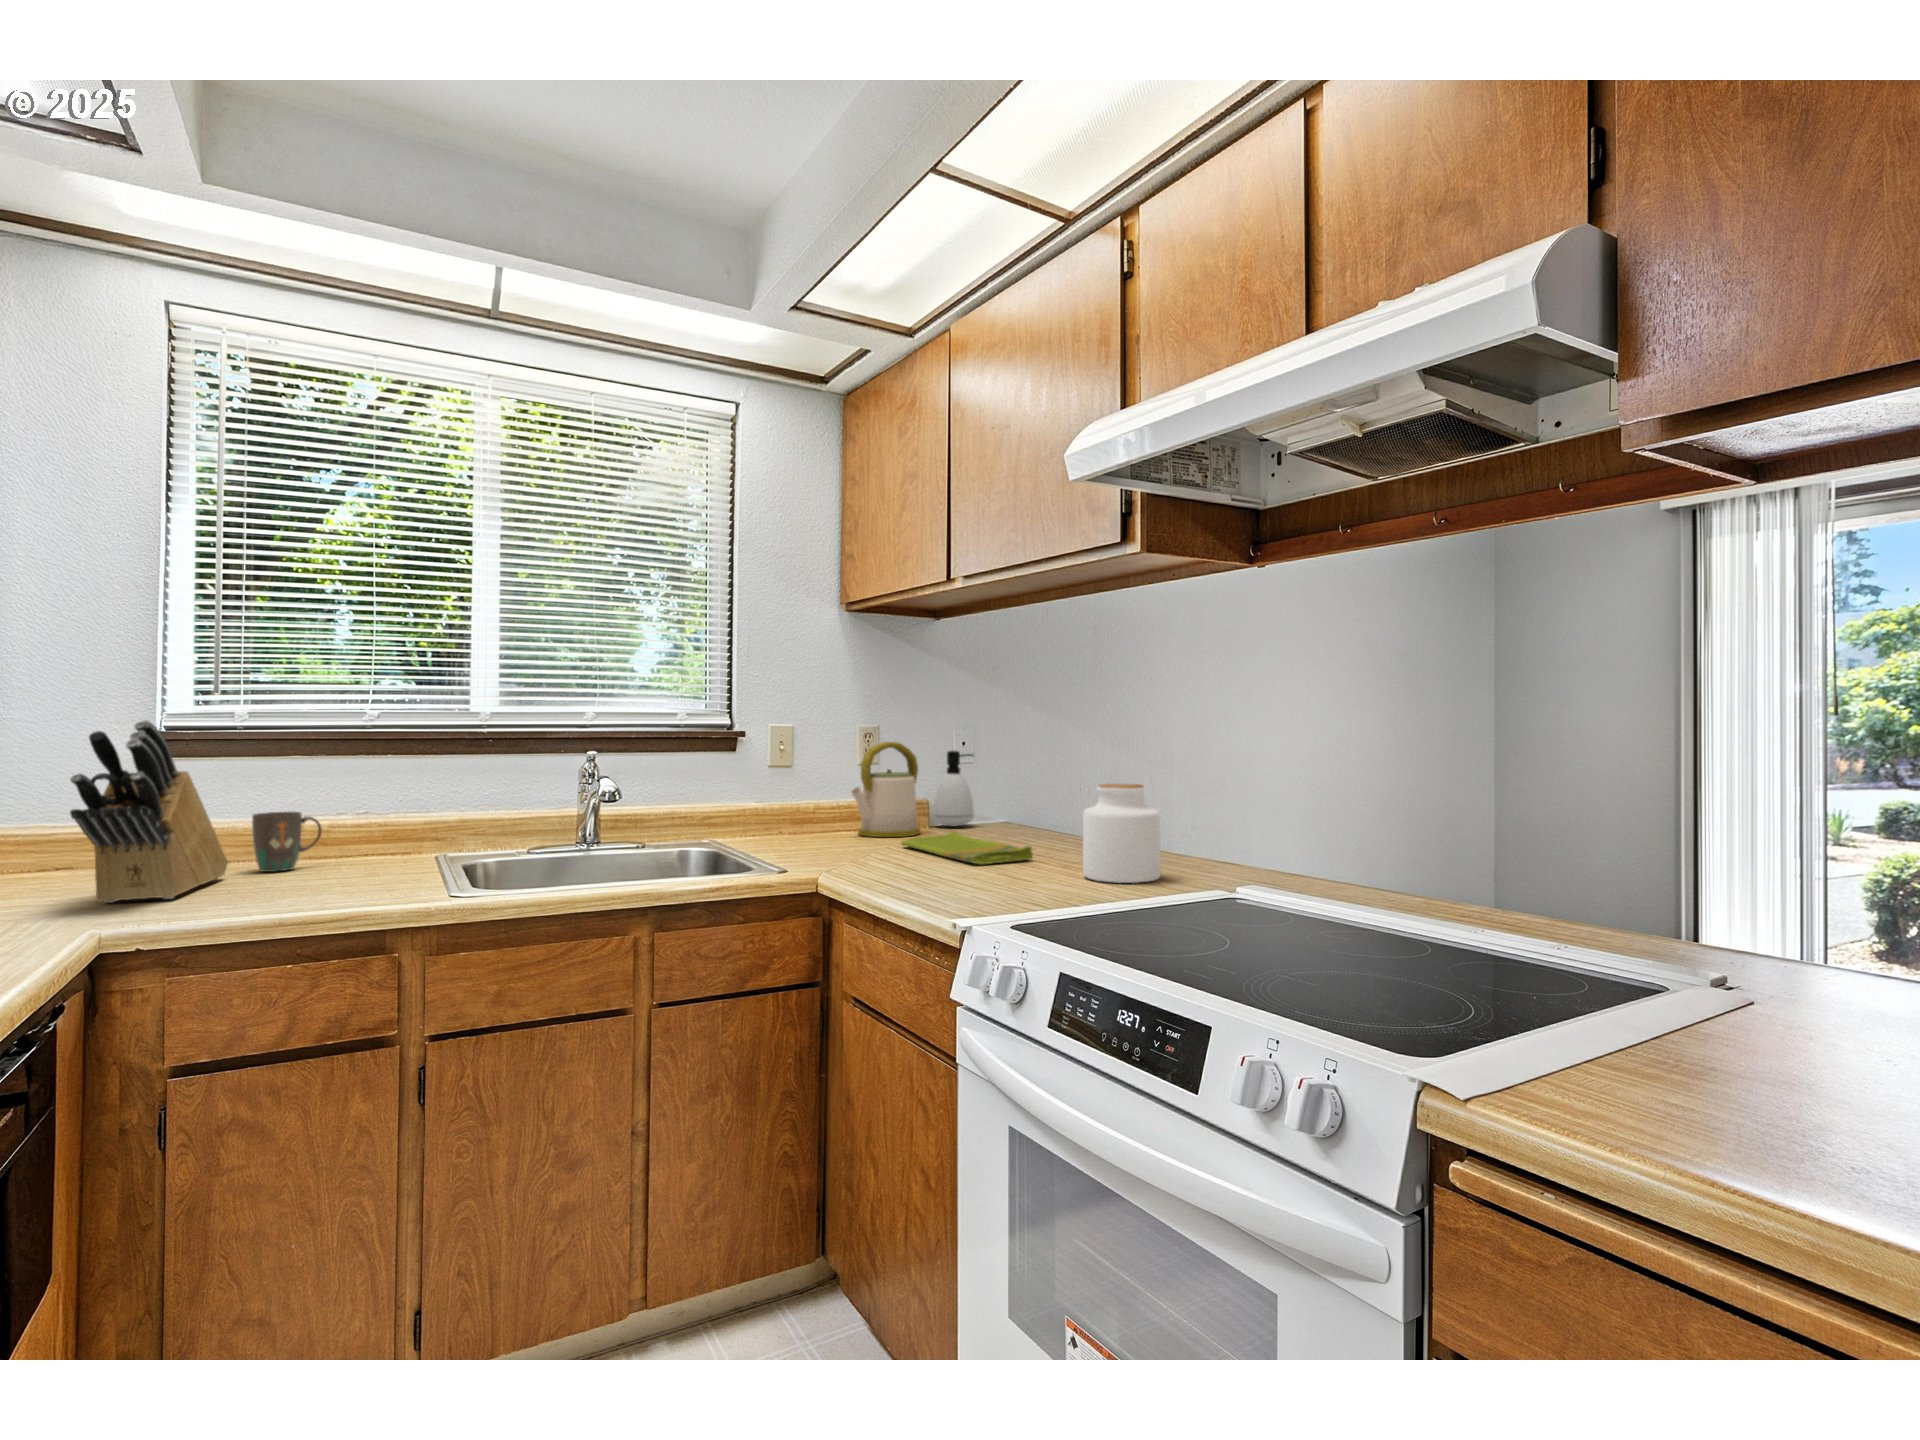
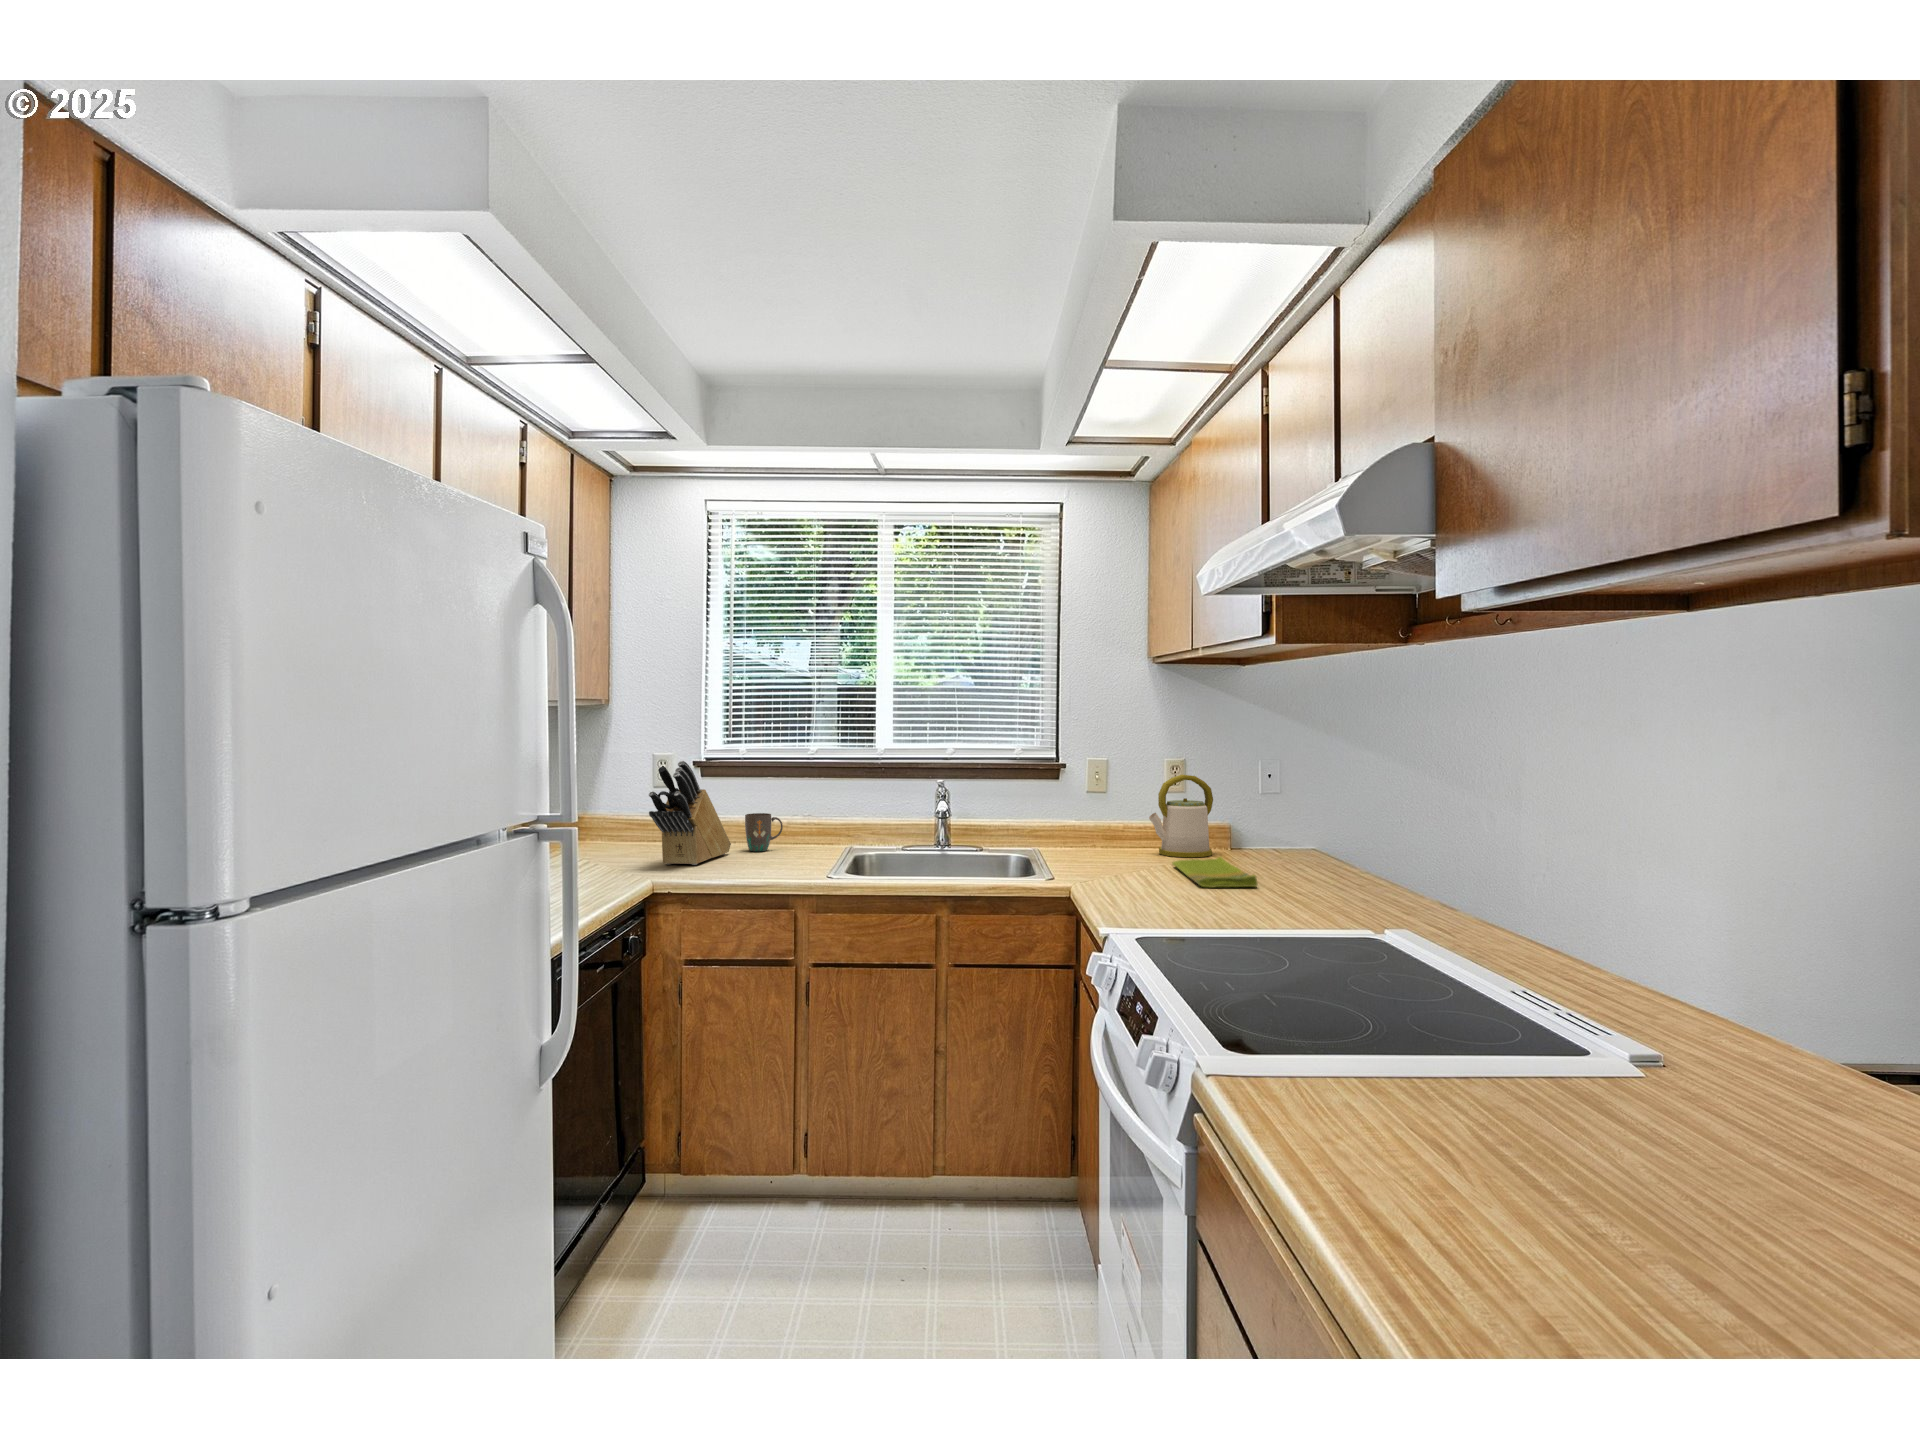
soap dispenser: present [933,750,974,826] -> none [1236,783,1274,851]
jar: present [1083,784,1161,883] -> none [1268,828,1336,915]

